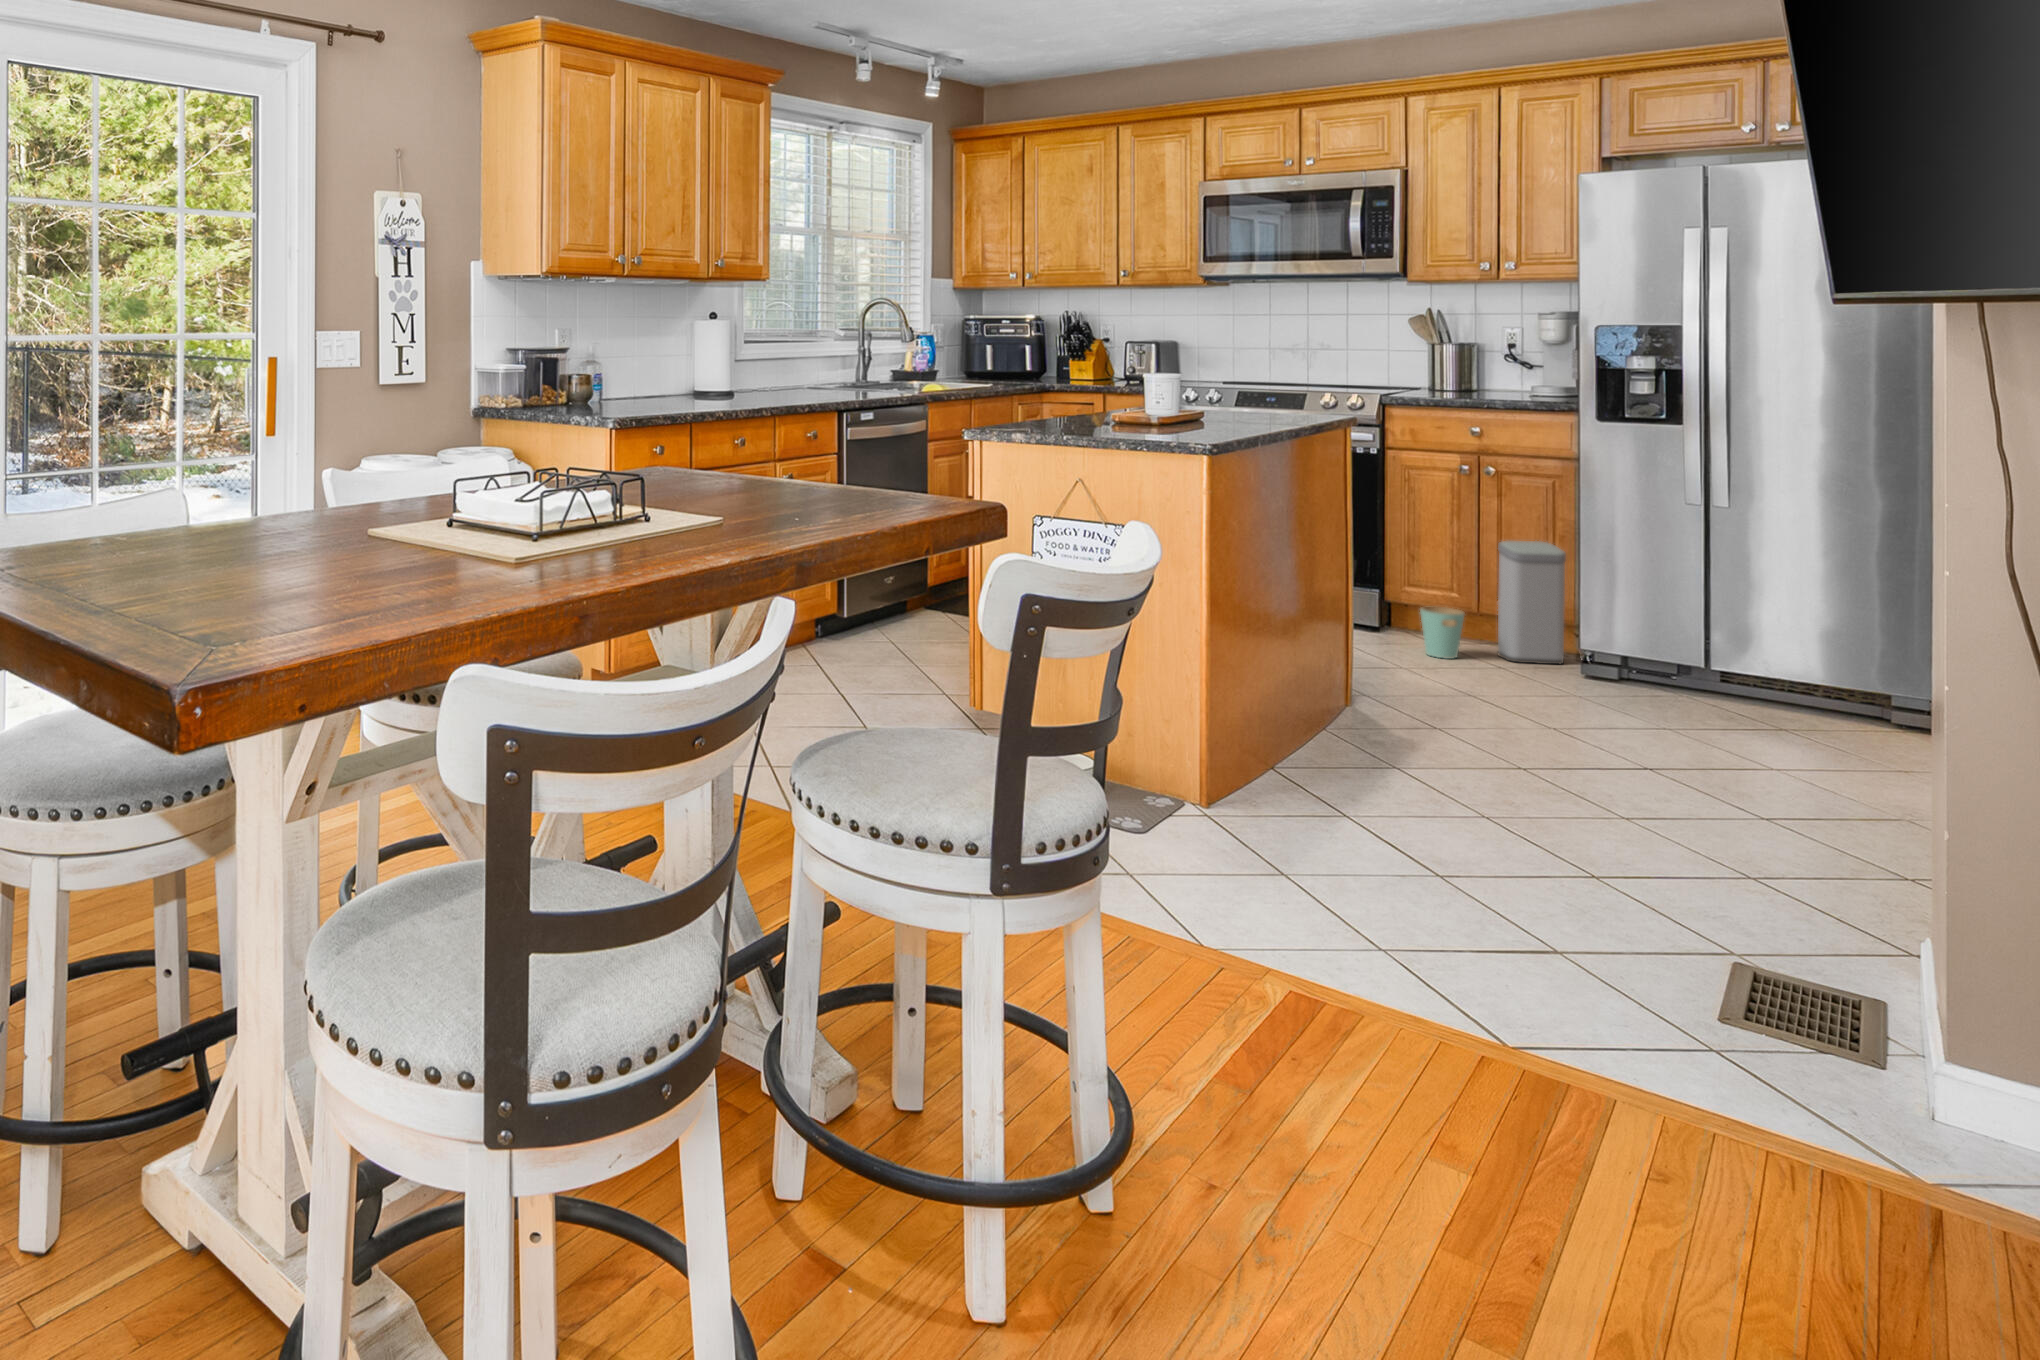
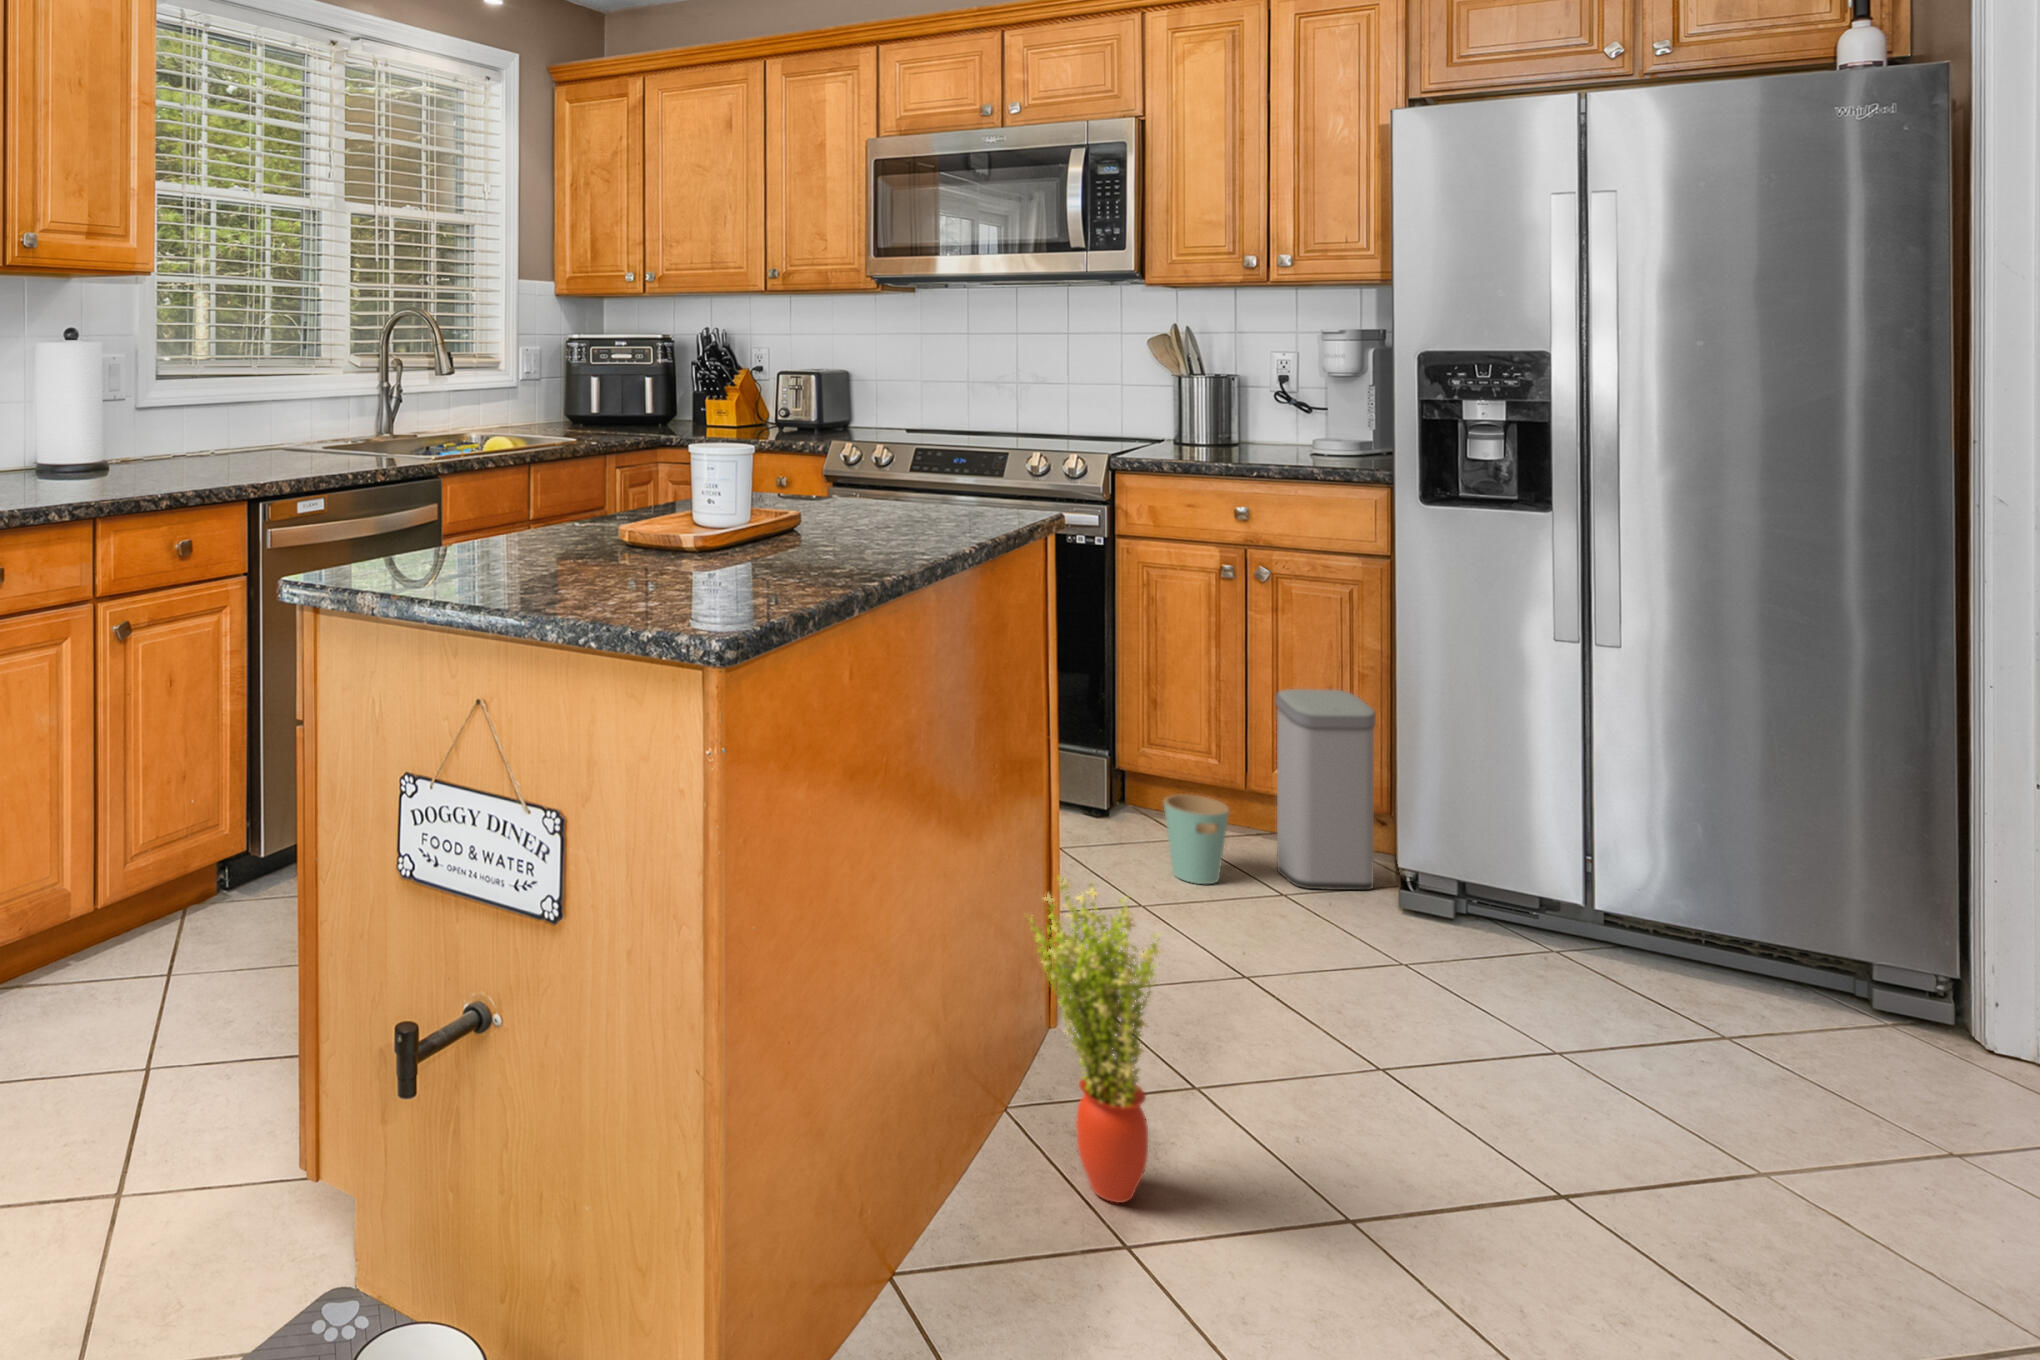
potted plant: none [1345,590,1422,750] -> present [1027,878,1161,1203]

